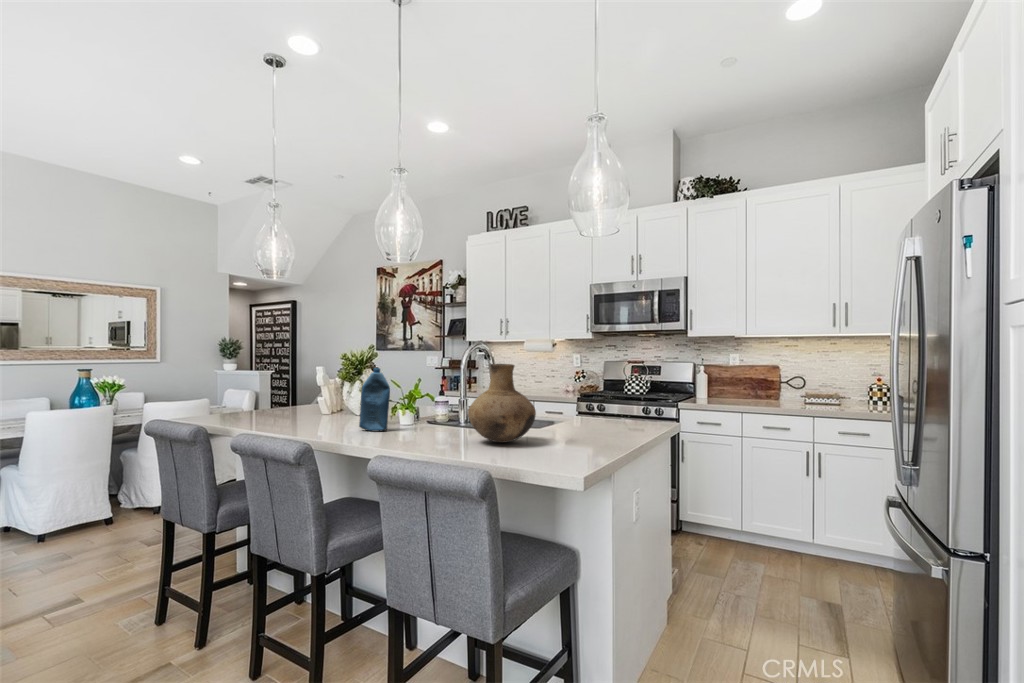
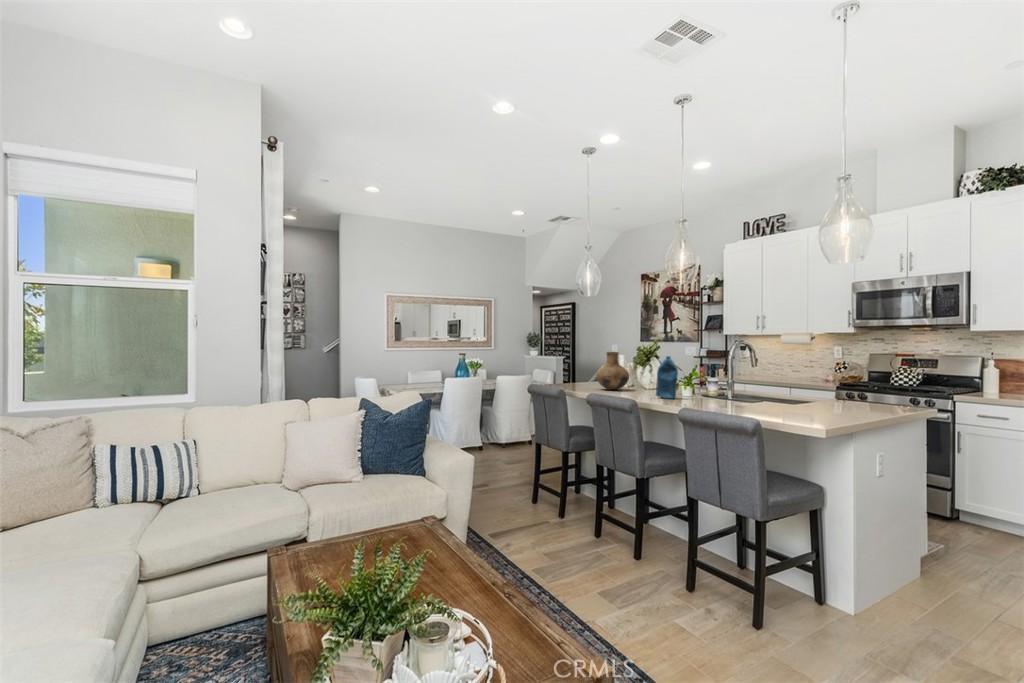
vase: present [468,364,536,443] -> present [596,352,630,390]

